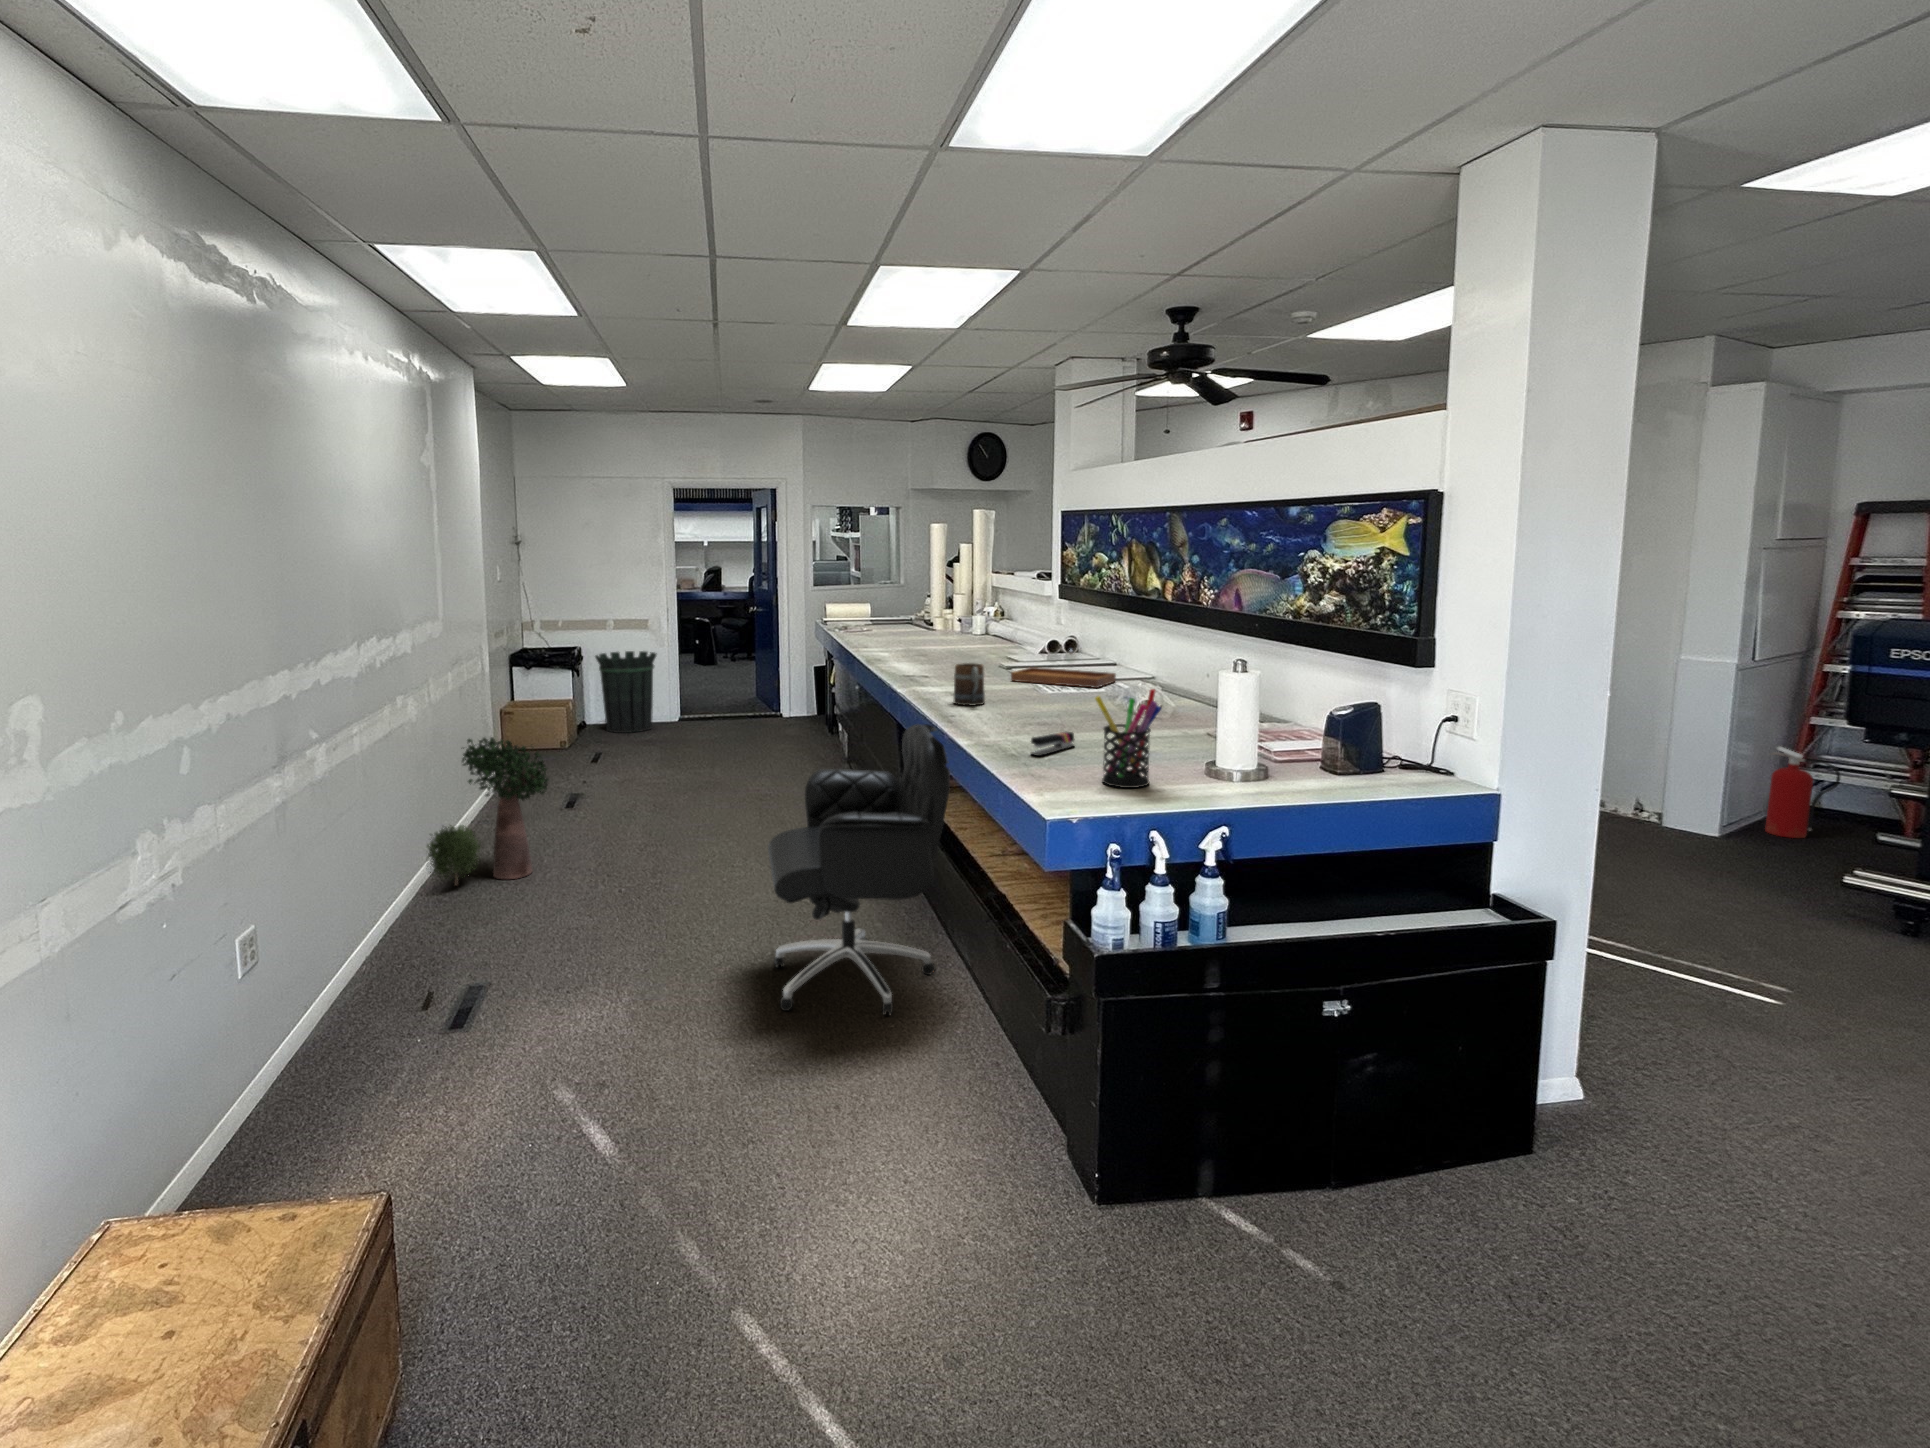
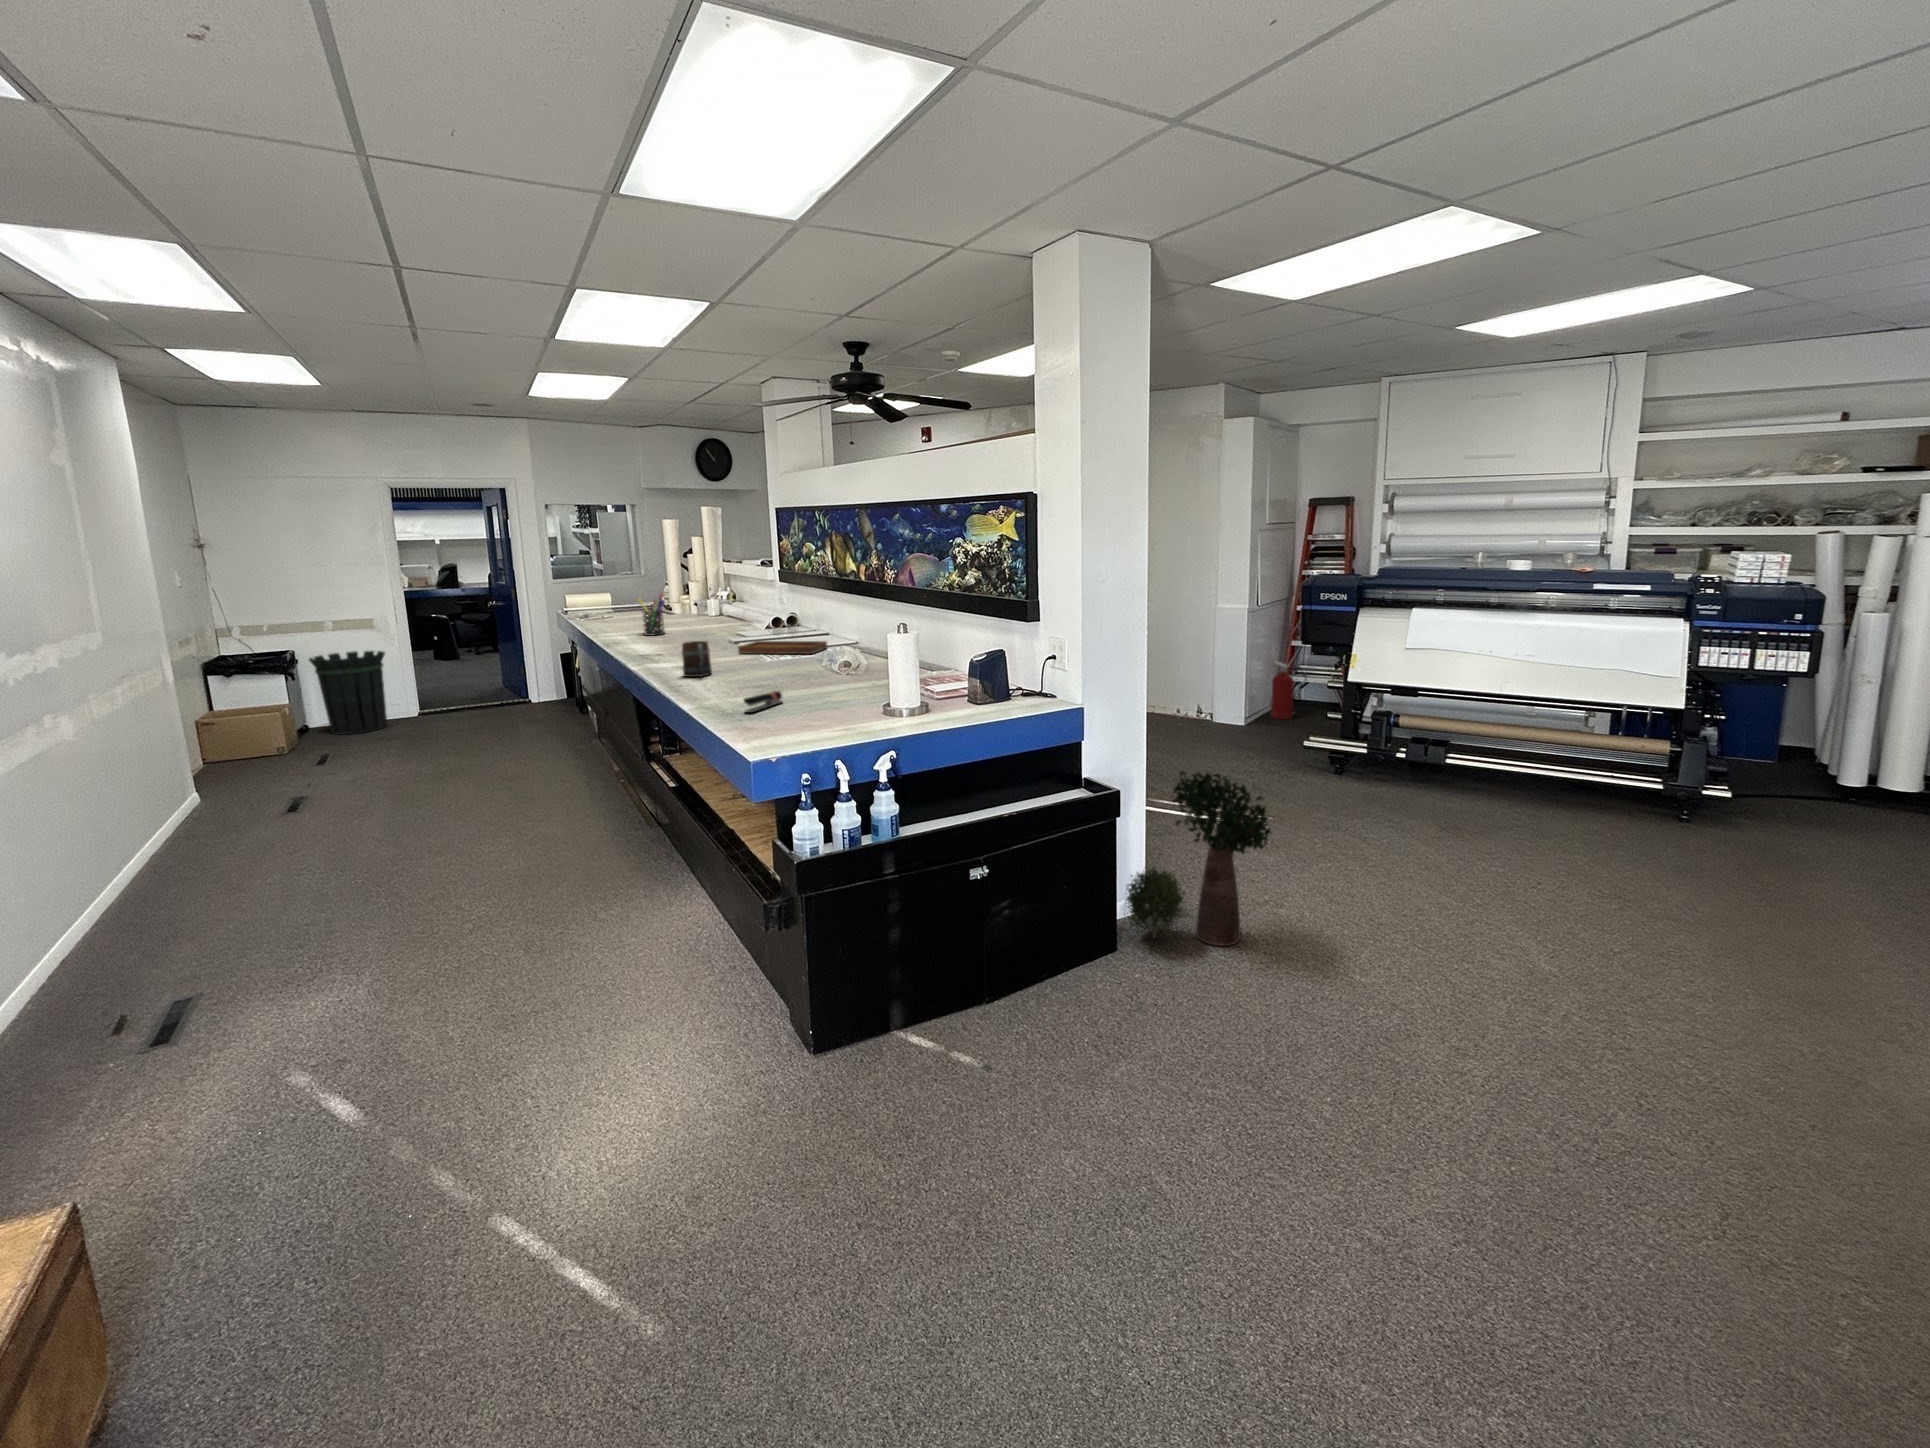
pen holder: present [1095,689,1161,788] -> present [638,594,664,636]
office chair: present [768,724,950,1015] -> none [511,696,684,962]
potted plant: present [427,737,549,886] -> present [1125,771,1272,946]

